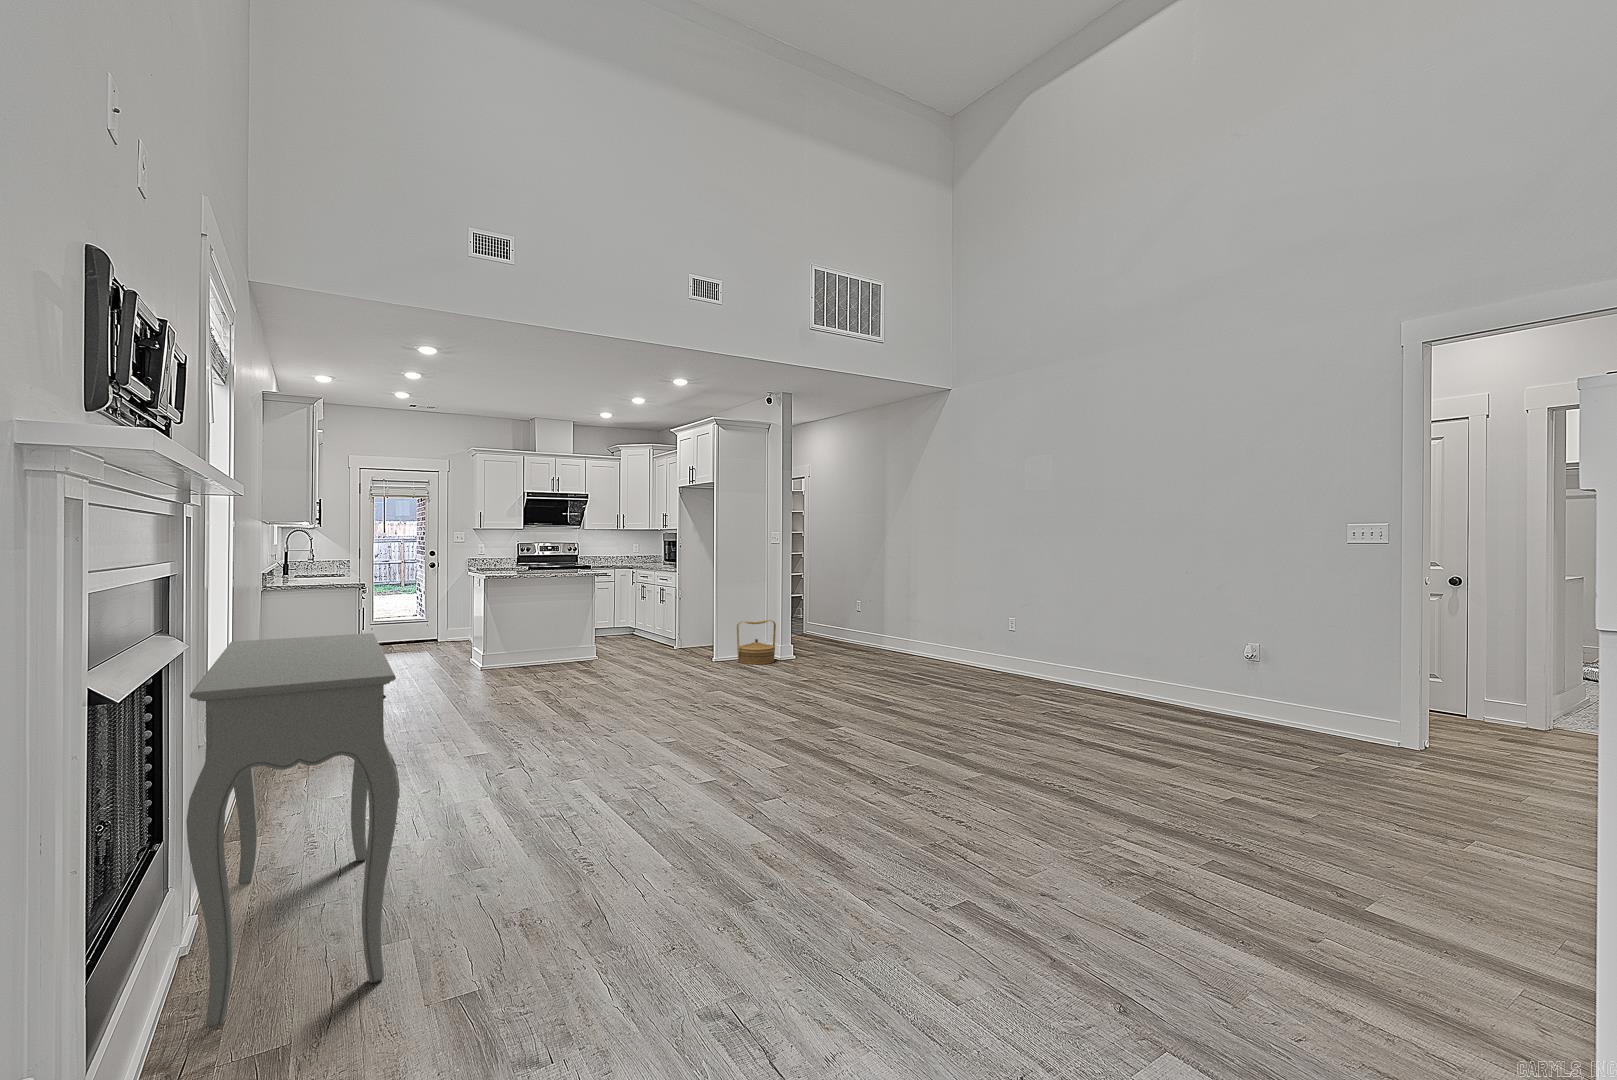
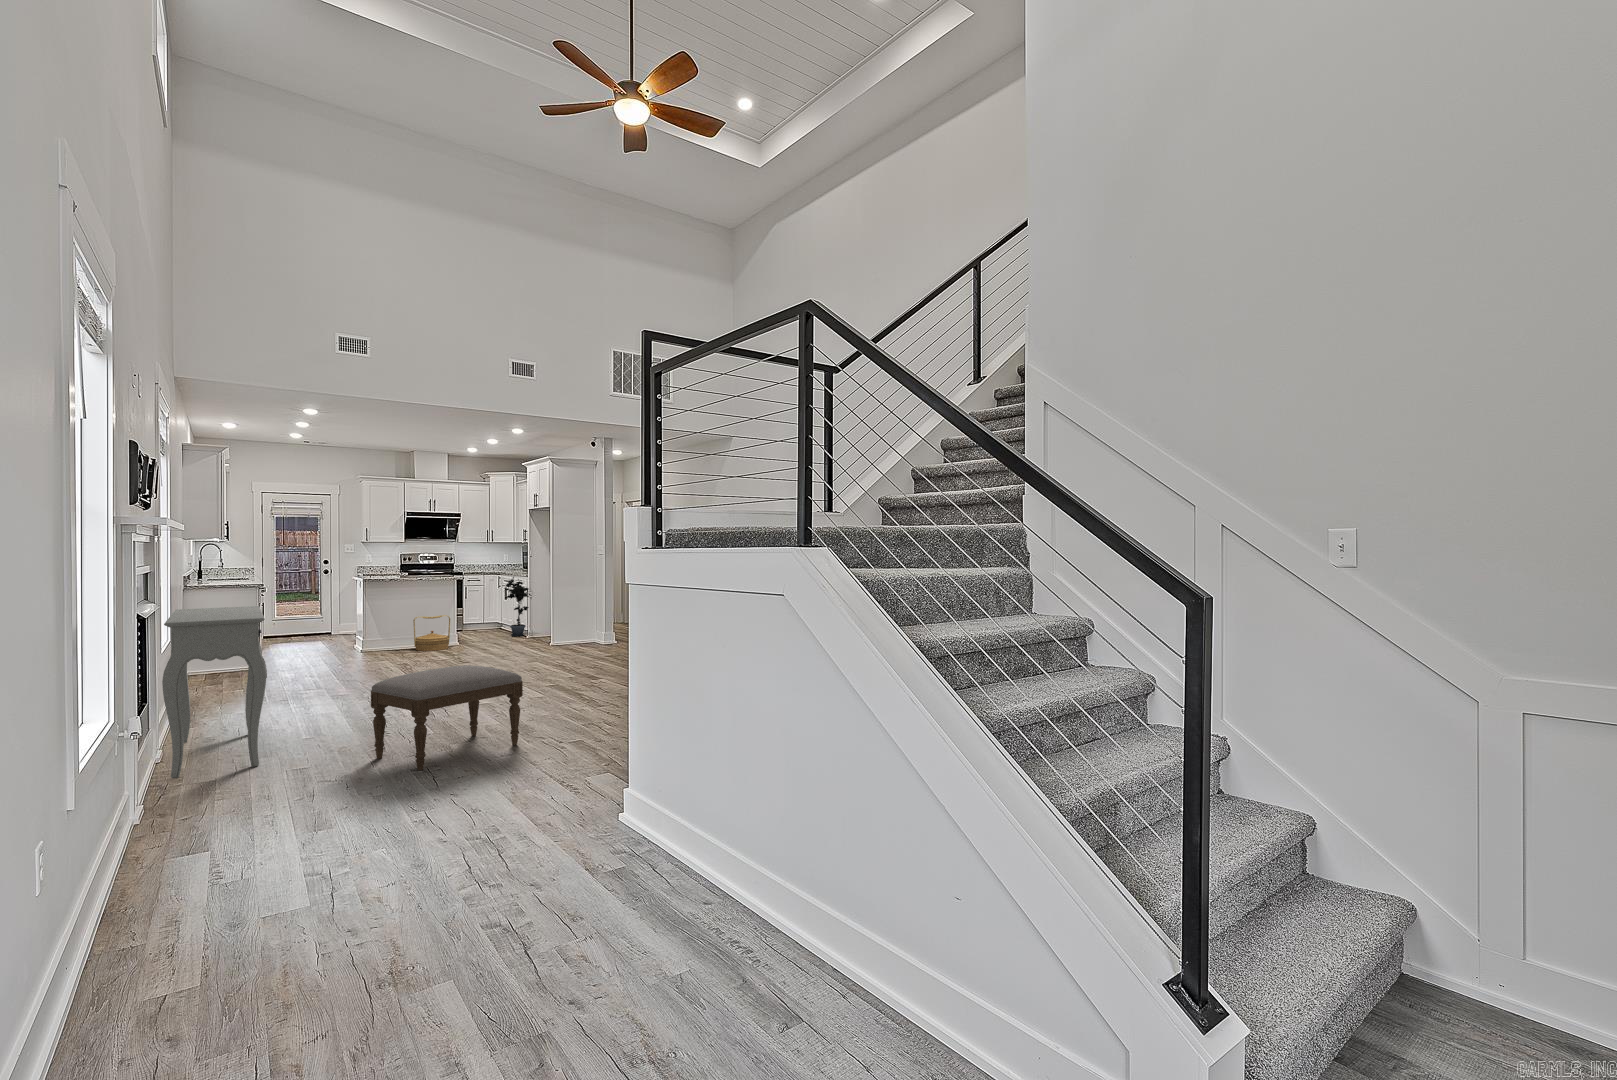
potted plant: none [649,573,683,648] -> present [506,577,531,636]
woven basket: present [737,620,776,664] -> present [413,615,450,651]
ottoman: none [598,753,866,1016] -> present [371,665,523,770]

